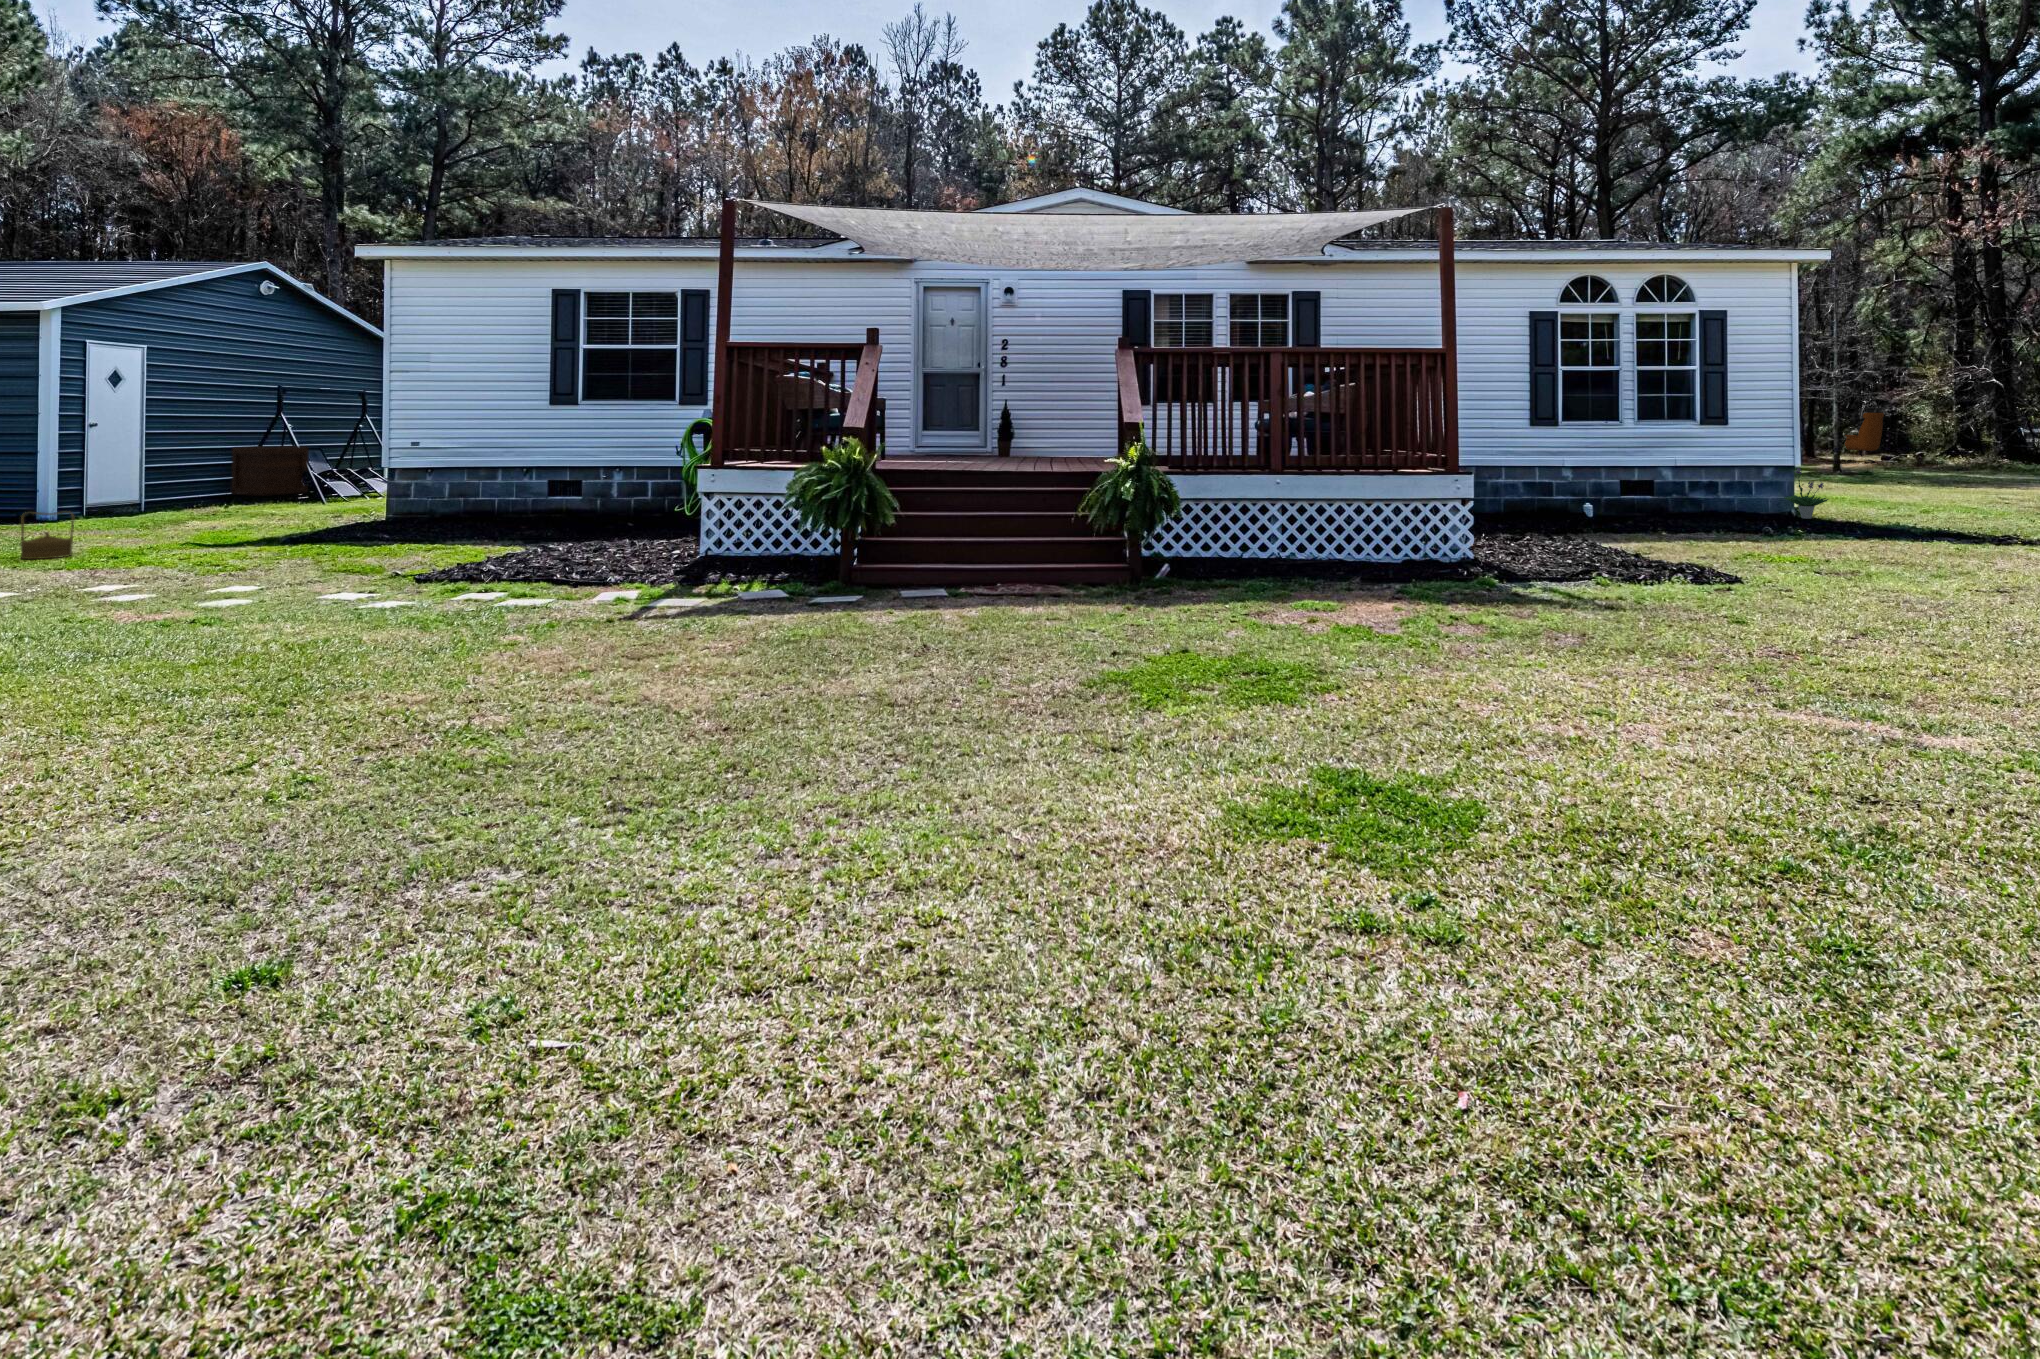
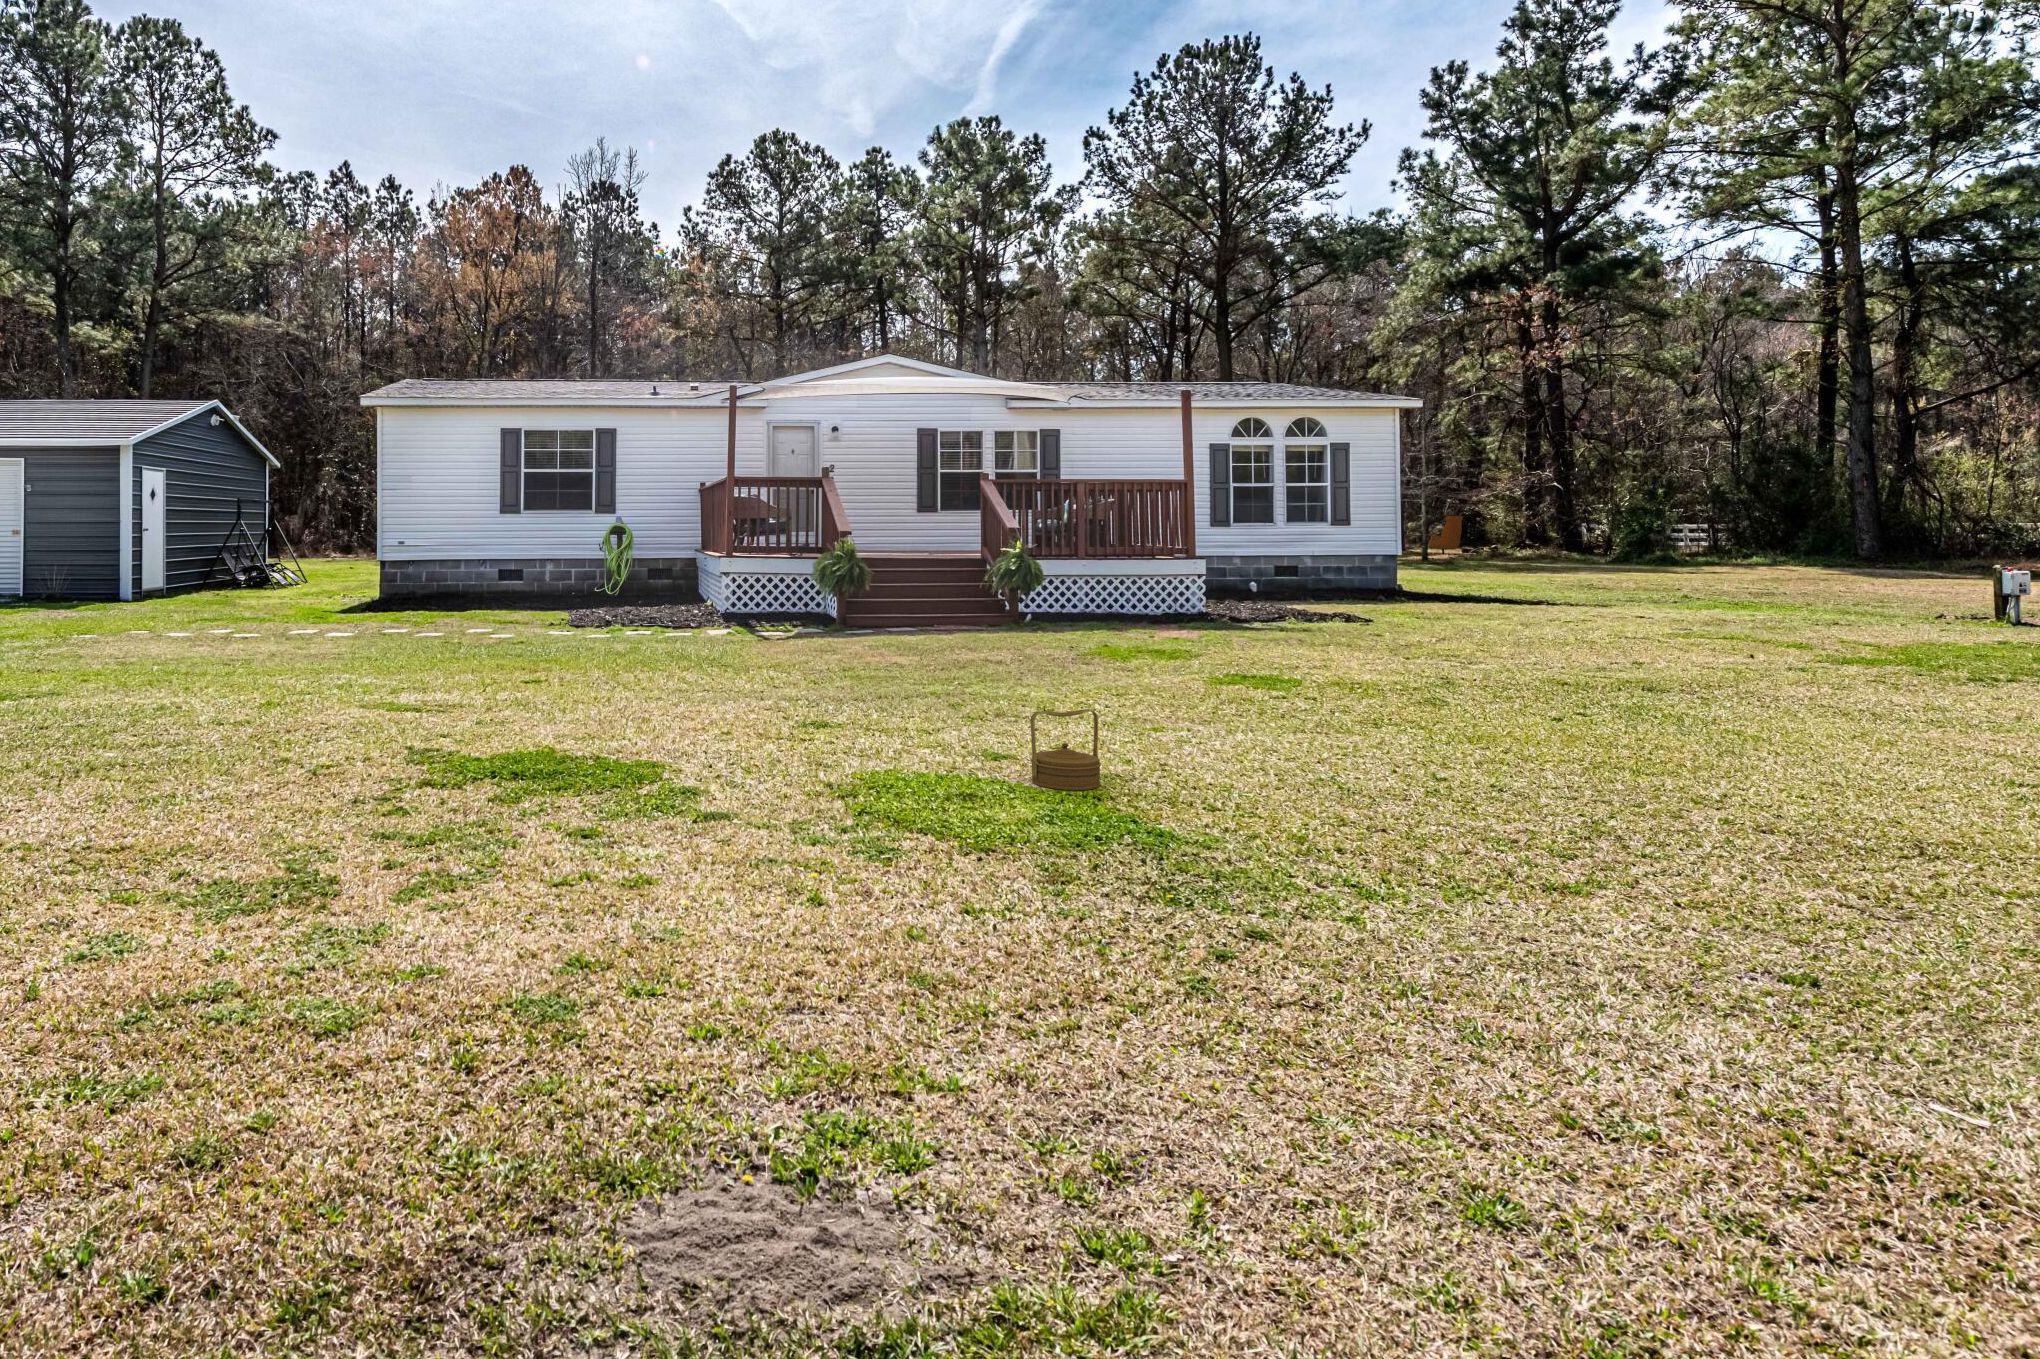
wooden crate: present [231,446,309,496] -> none [74,552,138,596]
potted plant: present [1785,468,1828,519] -> none [1393,562,1427,602]
basket: present [21,511,75,559] -> present [1030,709,1101,790]

